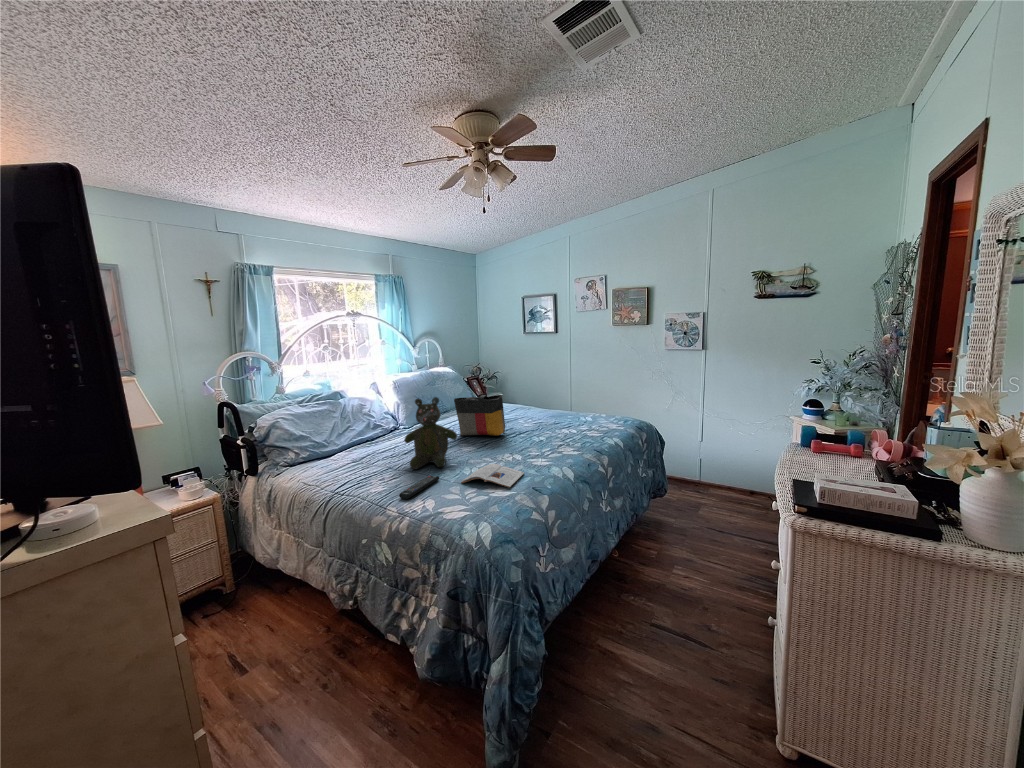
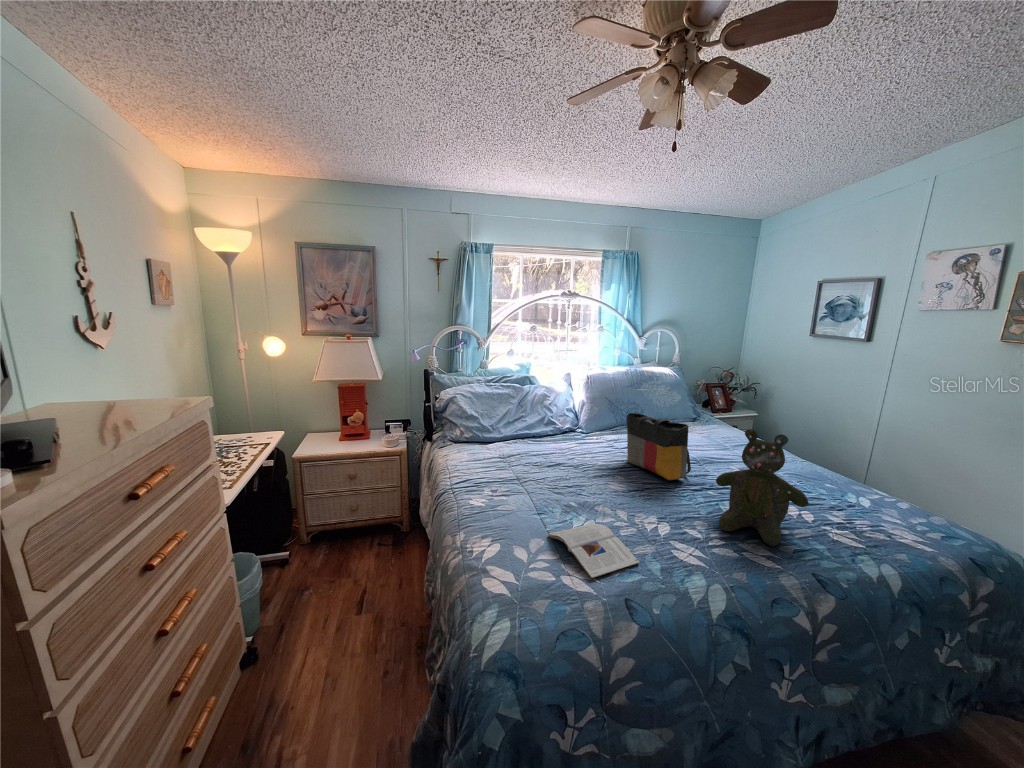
teddy bear: present [404,397,457,470] -> present [716,429,809,546]
remote control: present [399,476,439,499] -> none [470,508,533,530]

